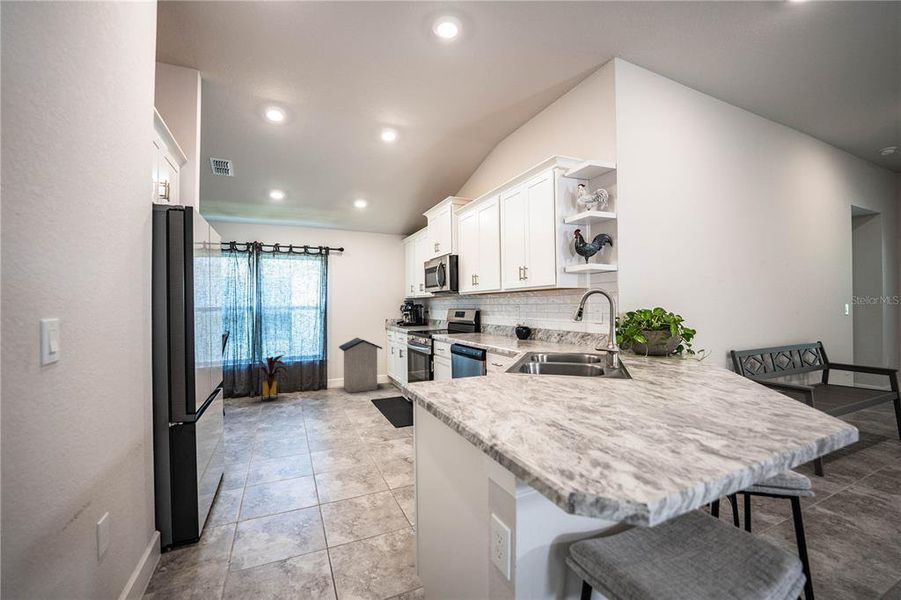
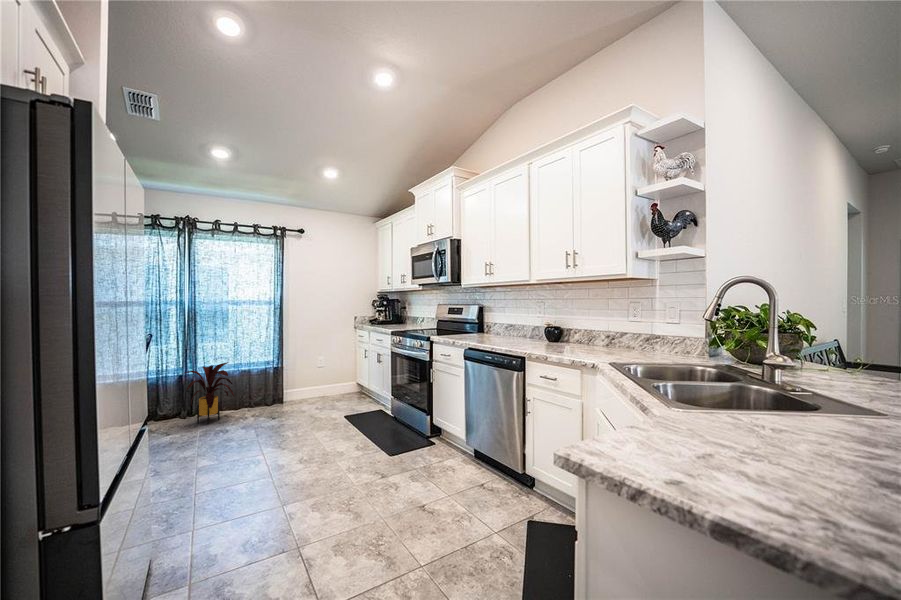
trash can: present [339,338,382,393] -> none [298,339,354,407]

